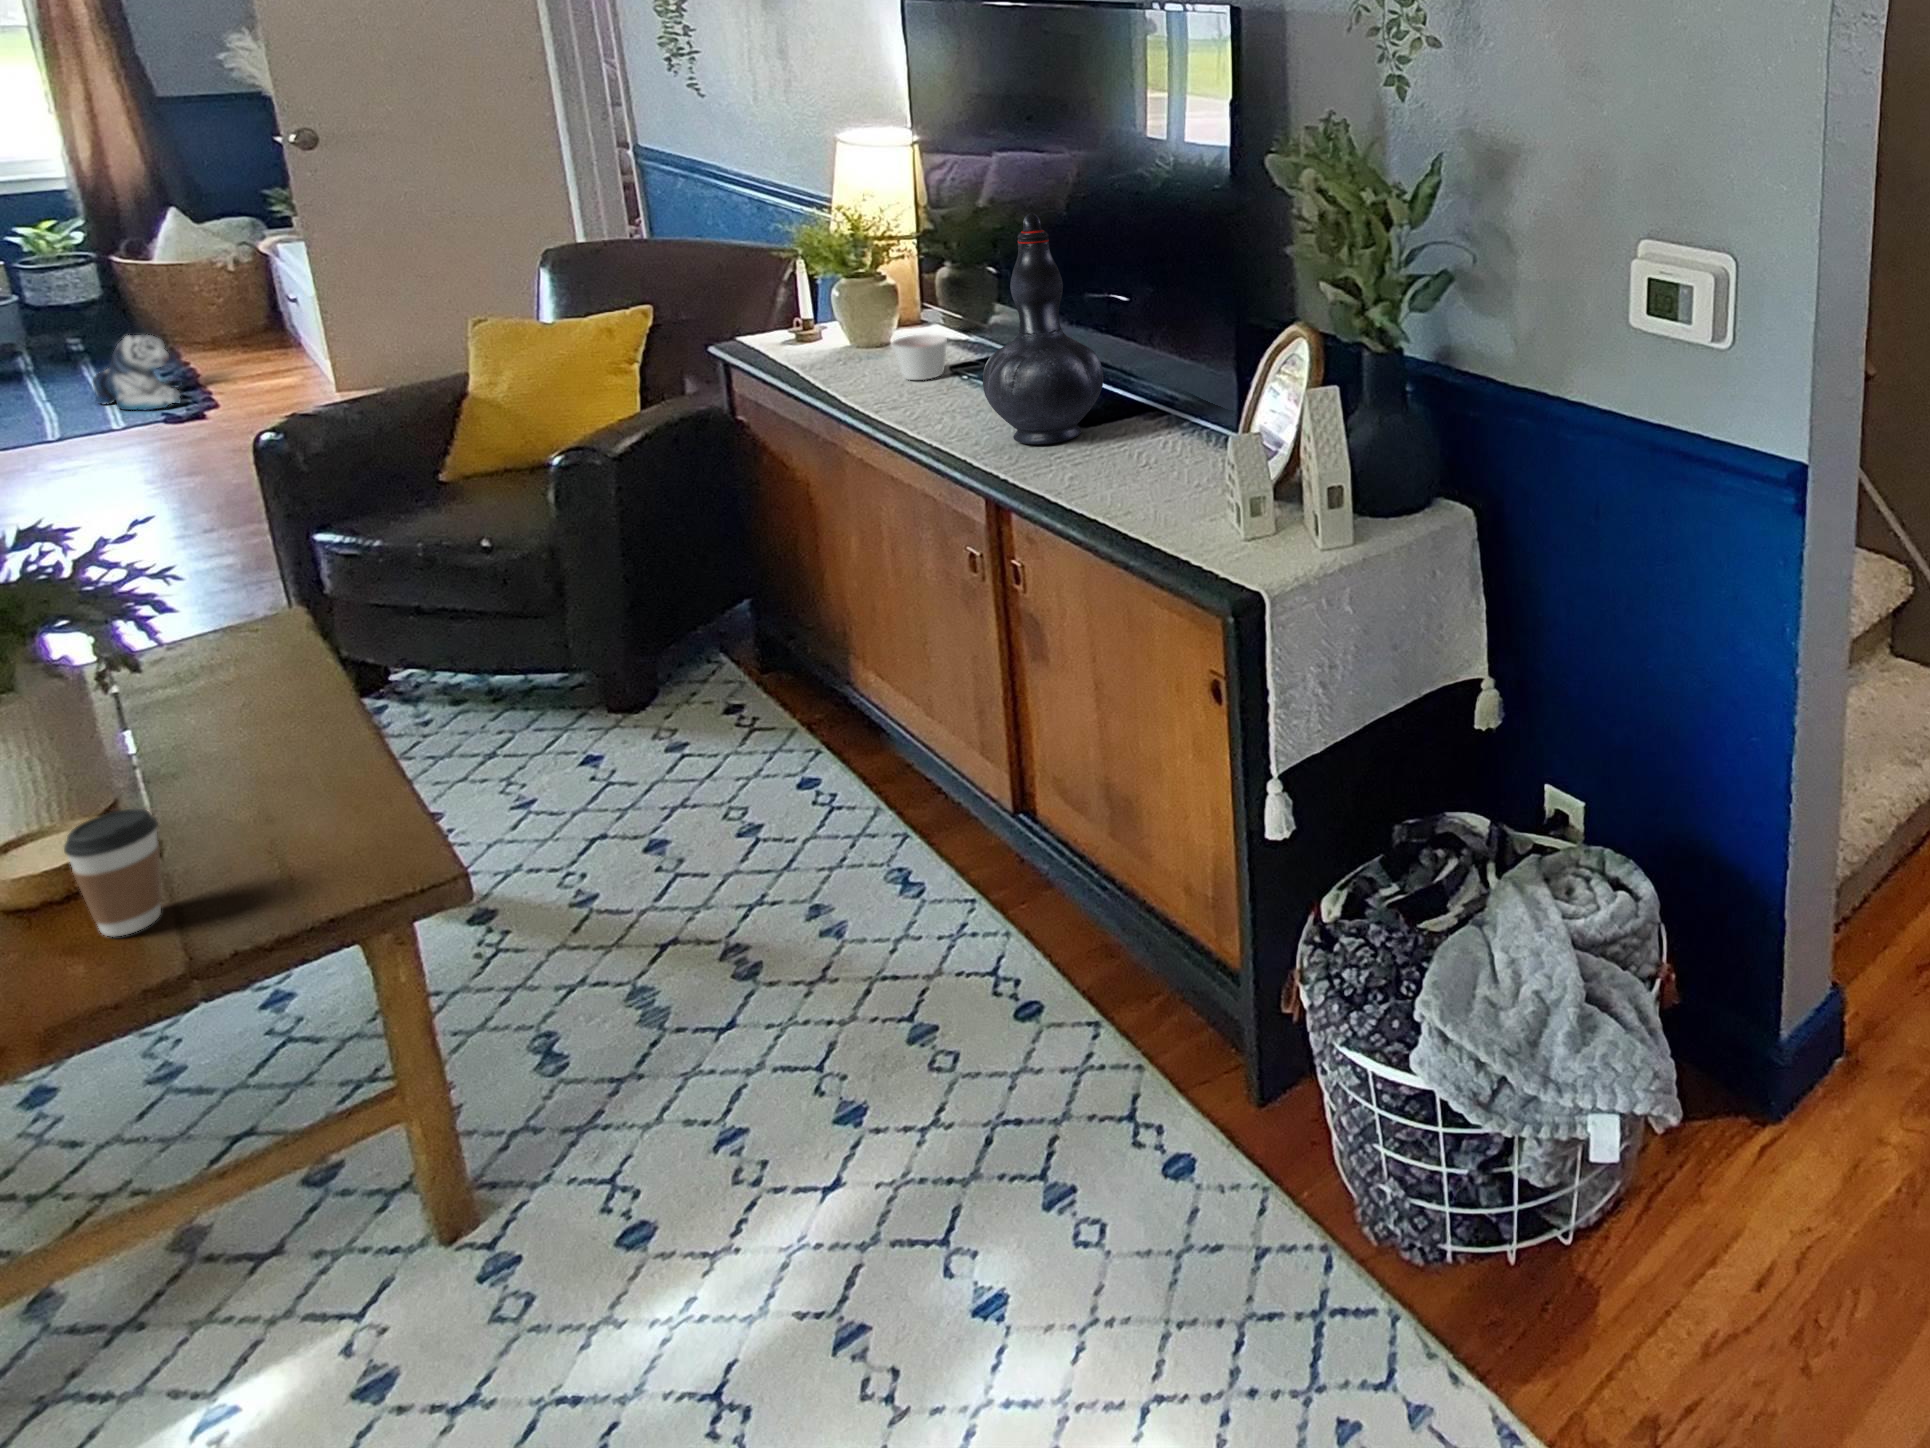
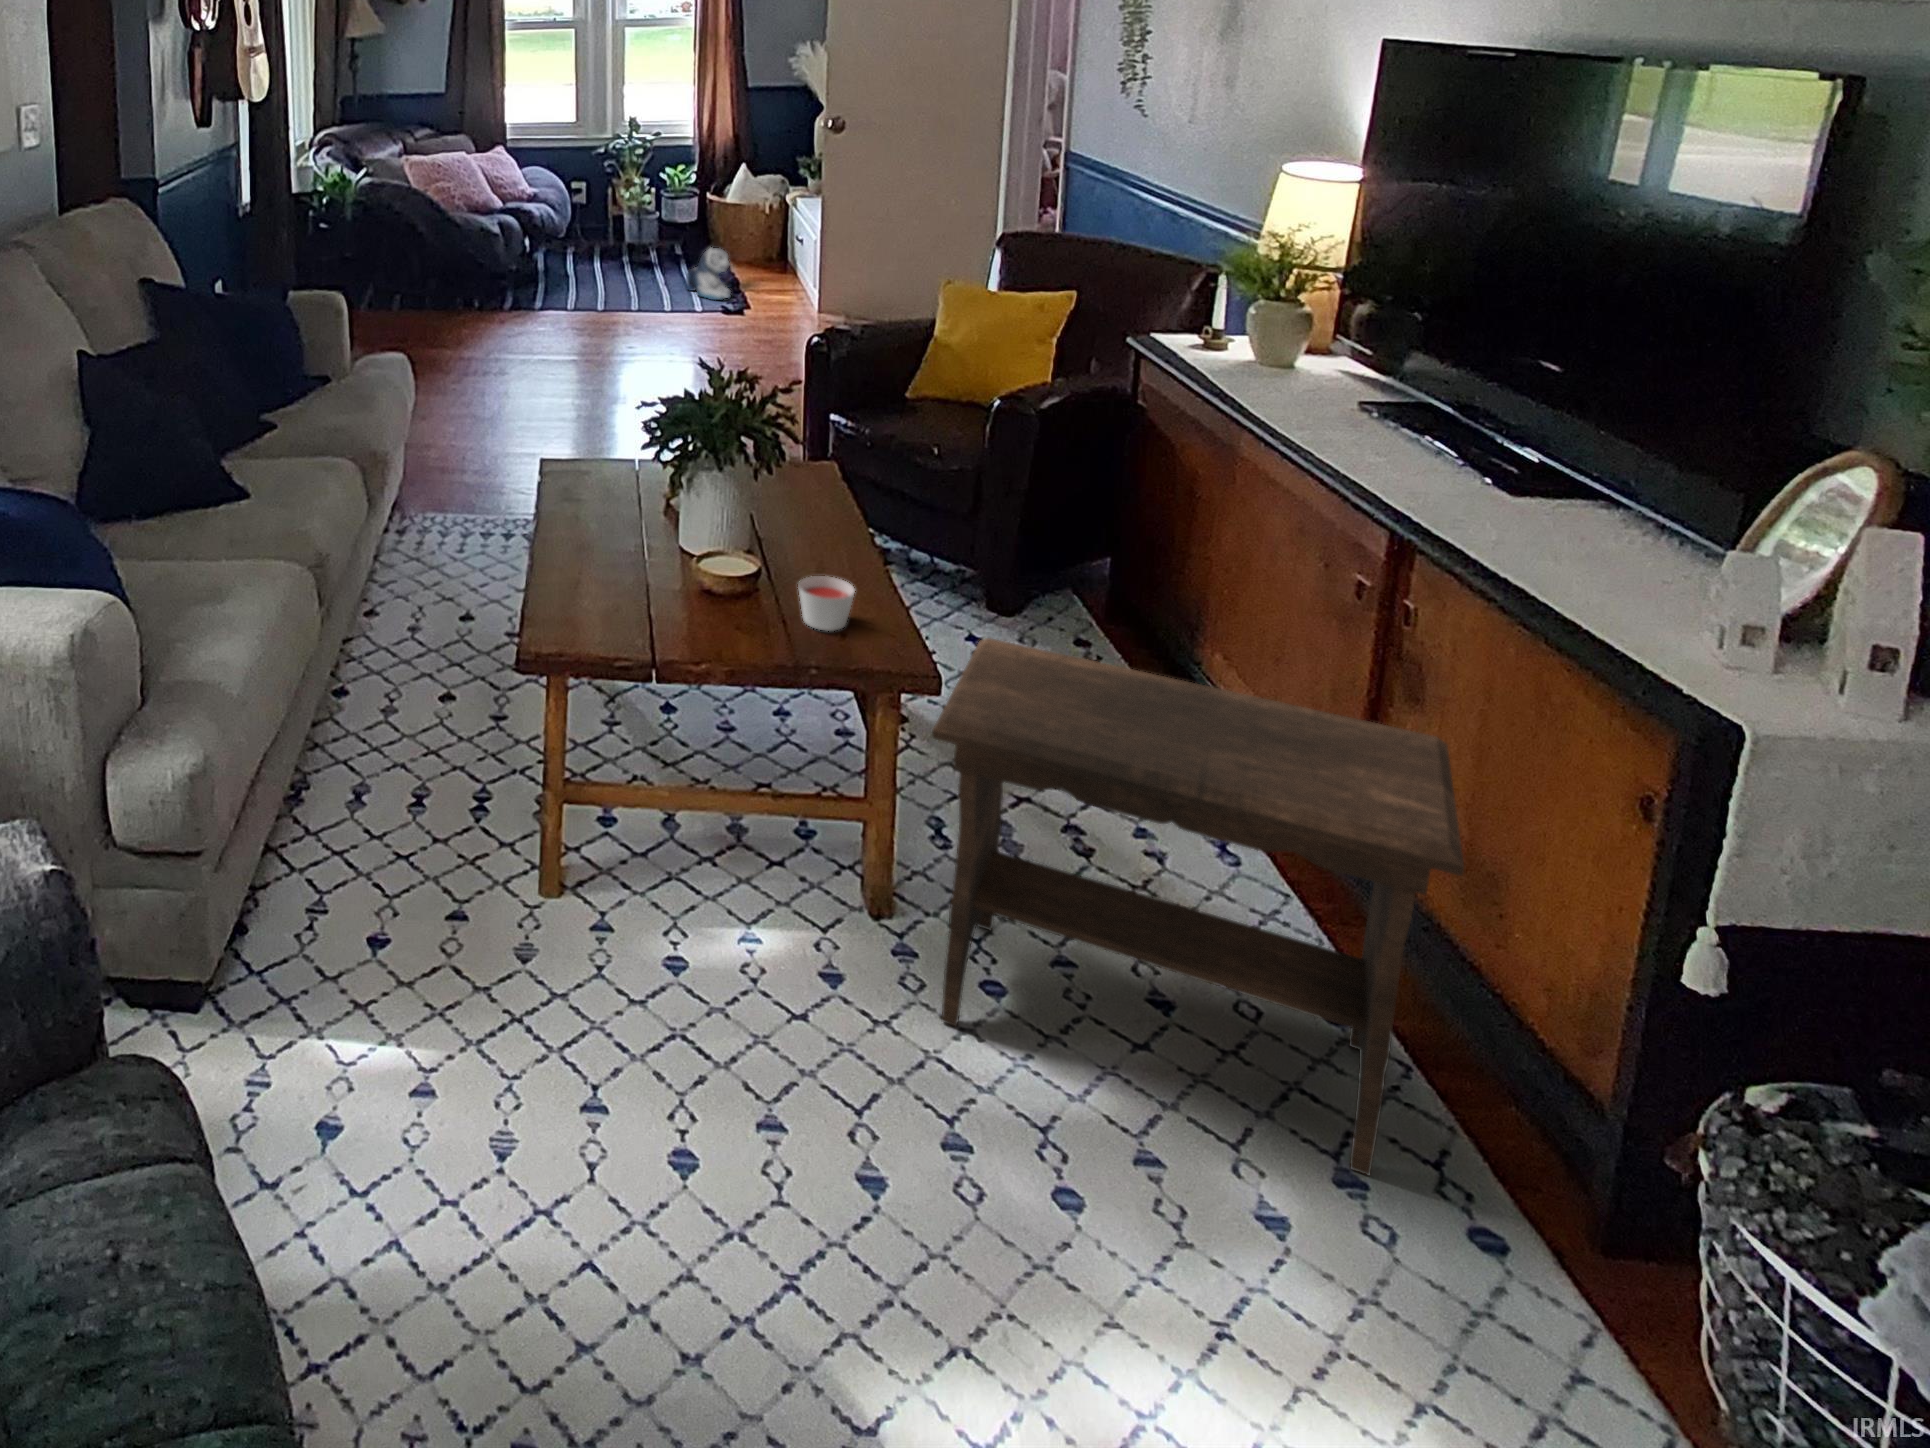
decorative vase: present [983,212,1103,444] -> none [1411,267,1555,499]
candle: present [892,334,947,380] -> present [798,576,855,631]
footstool: none [470,694,1087,1300] -> present [932,638,1464,1175]
coffee cup: present [64,808,162,936] -> none [717,558,763,637]

